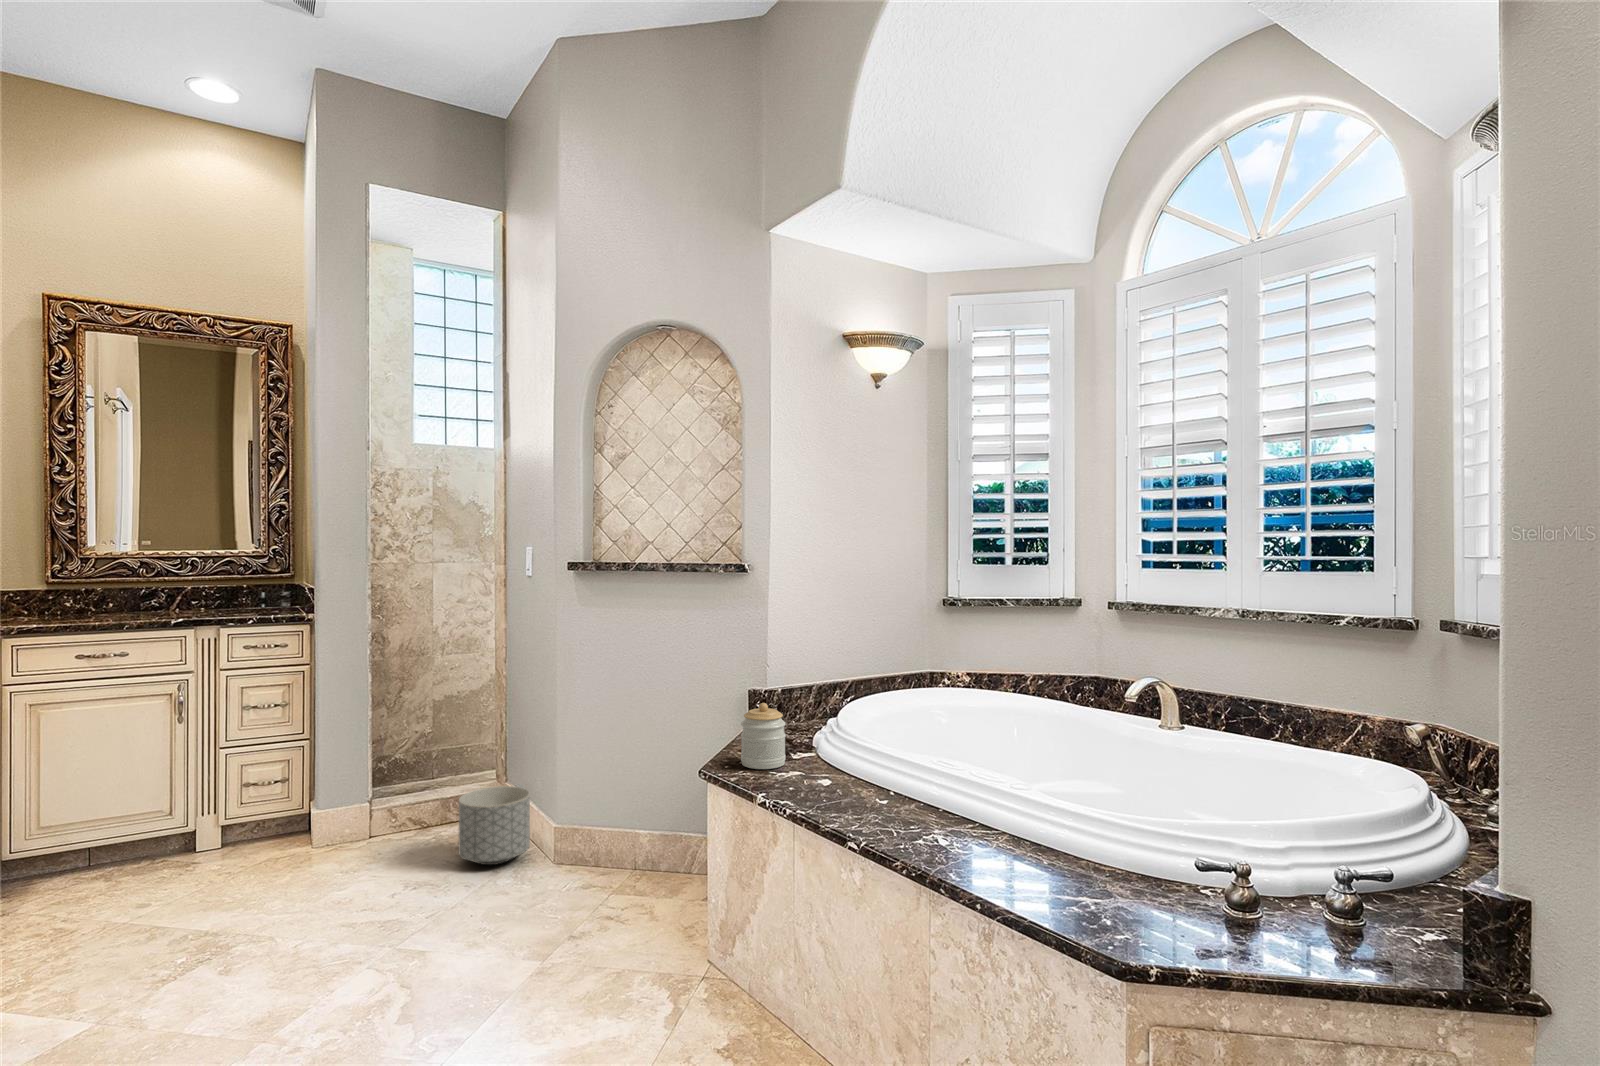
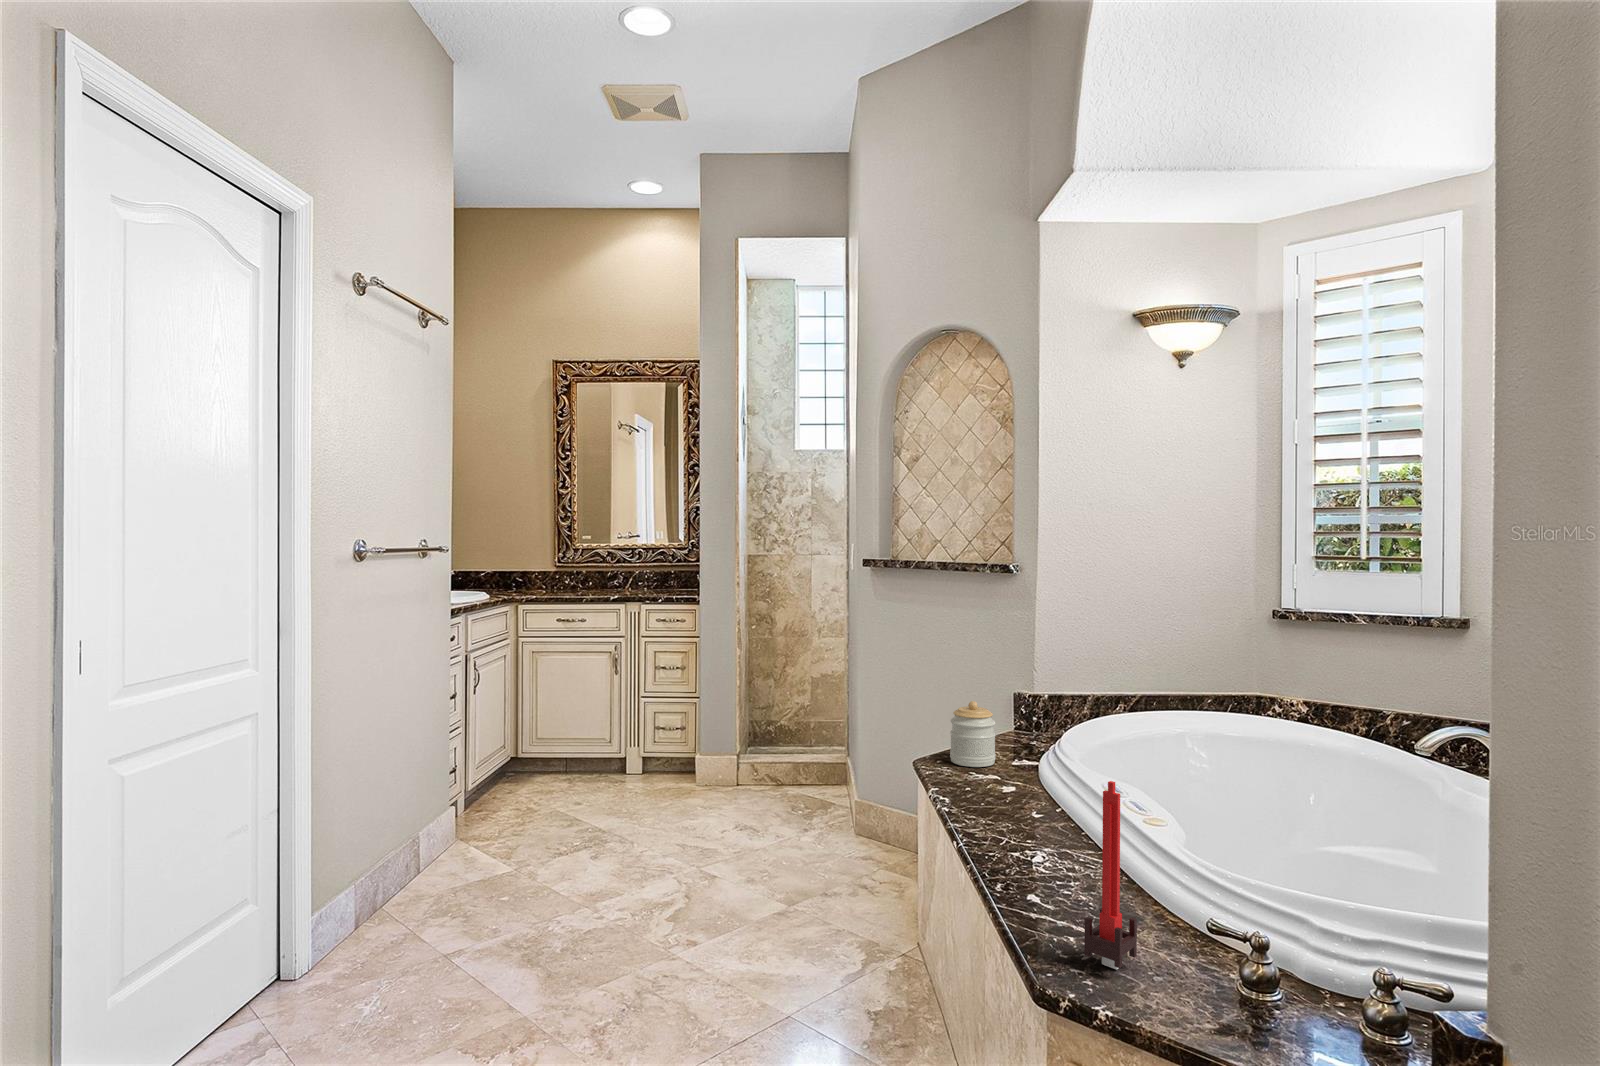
candle: none [1107,756,1148,924] -> present [1084,781,1137,970]
planter: present [459,786,530,865] -> none [782,756,842,823]

